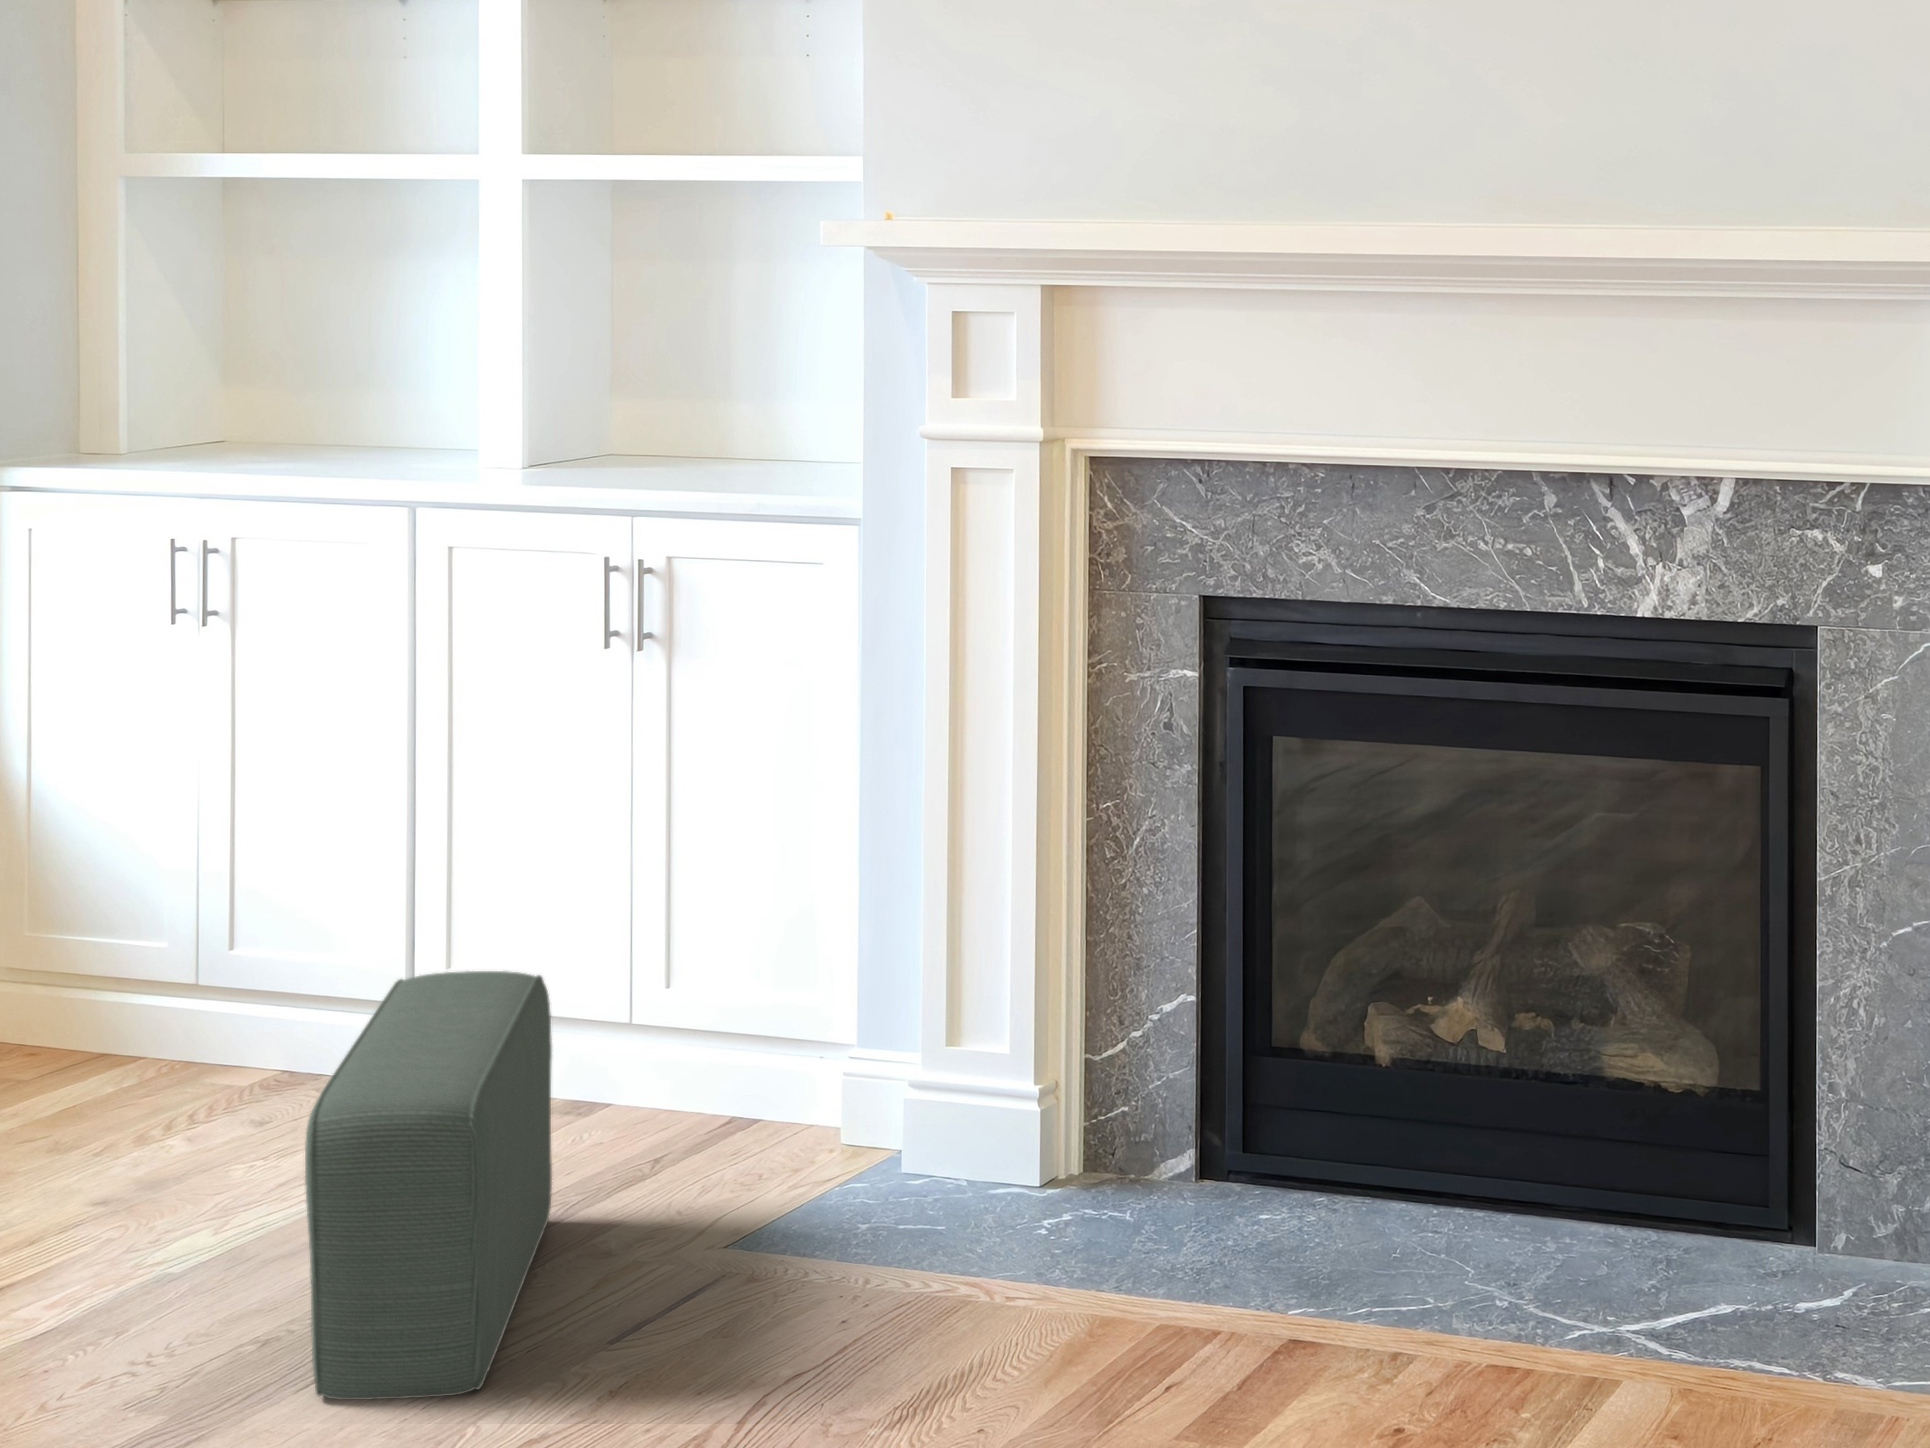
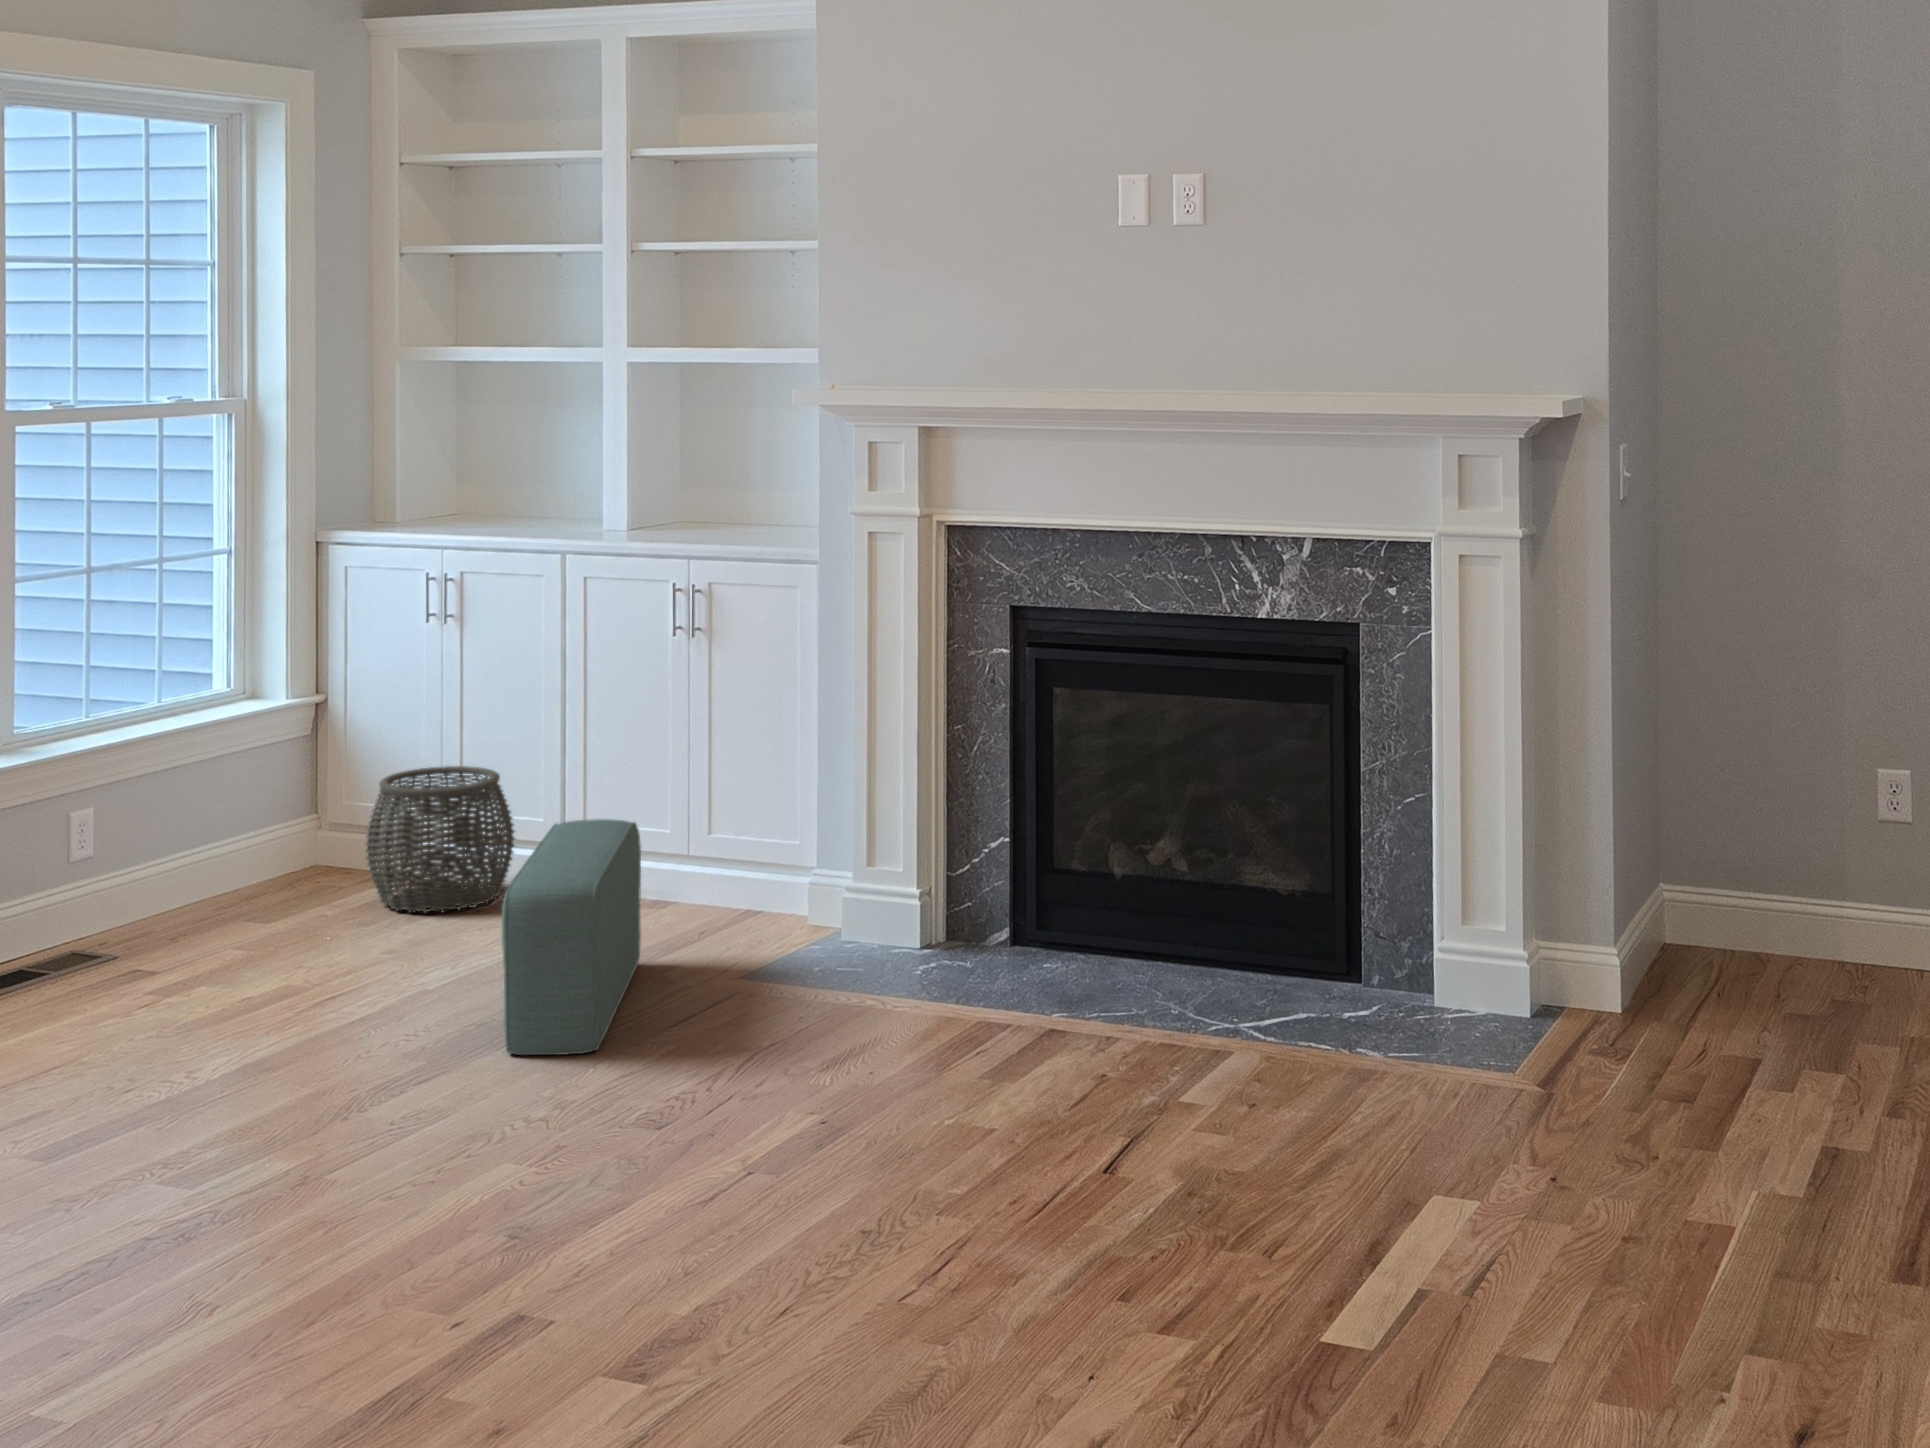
woven basket: none [63,872,327,1129] -> present [366,766,515,913]

